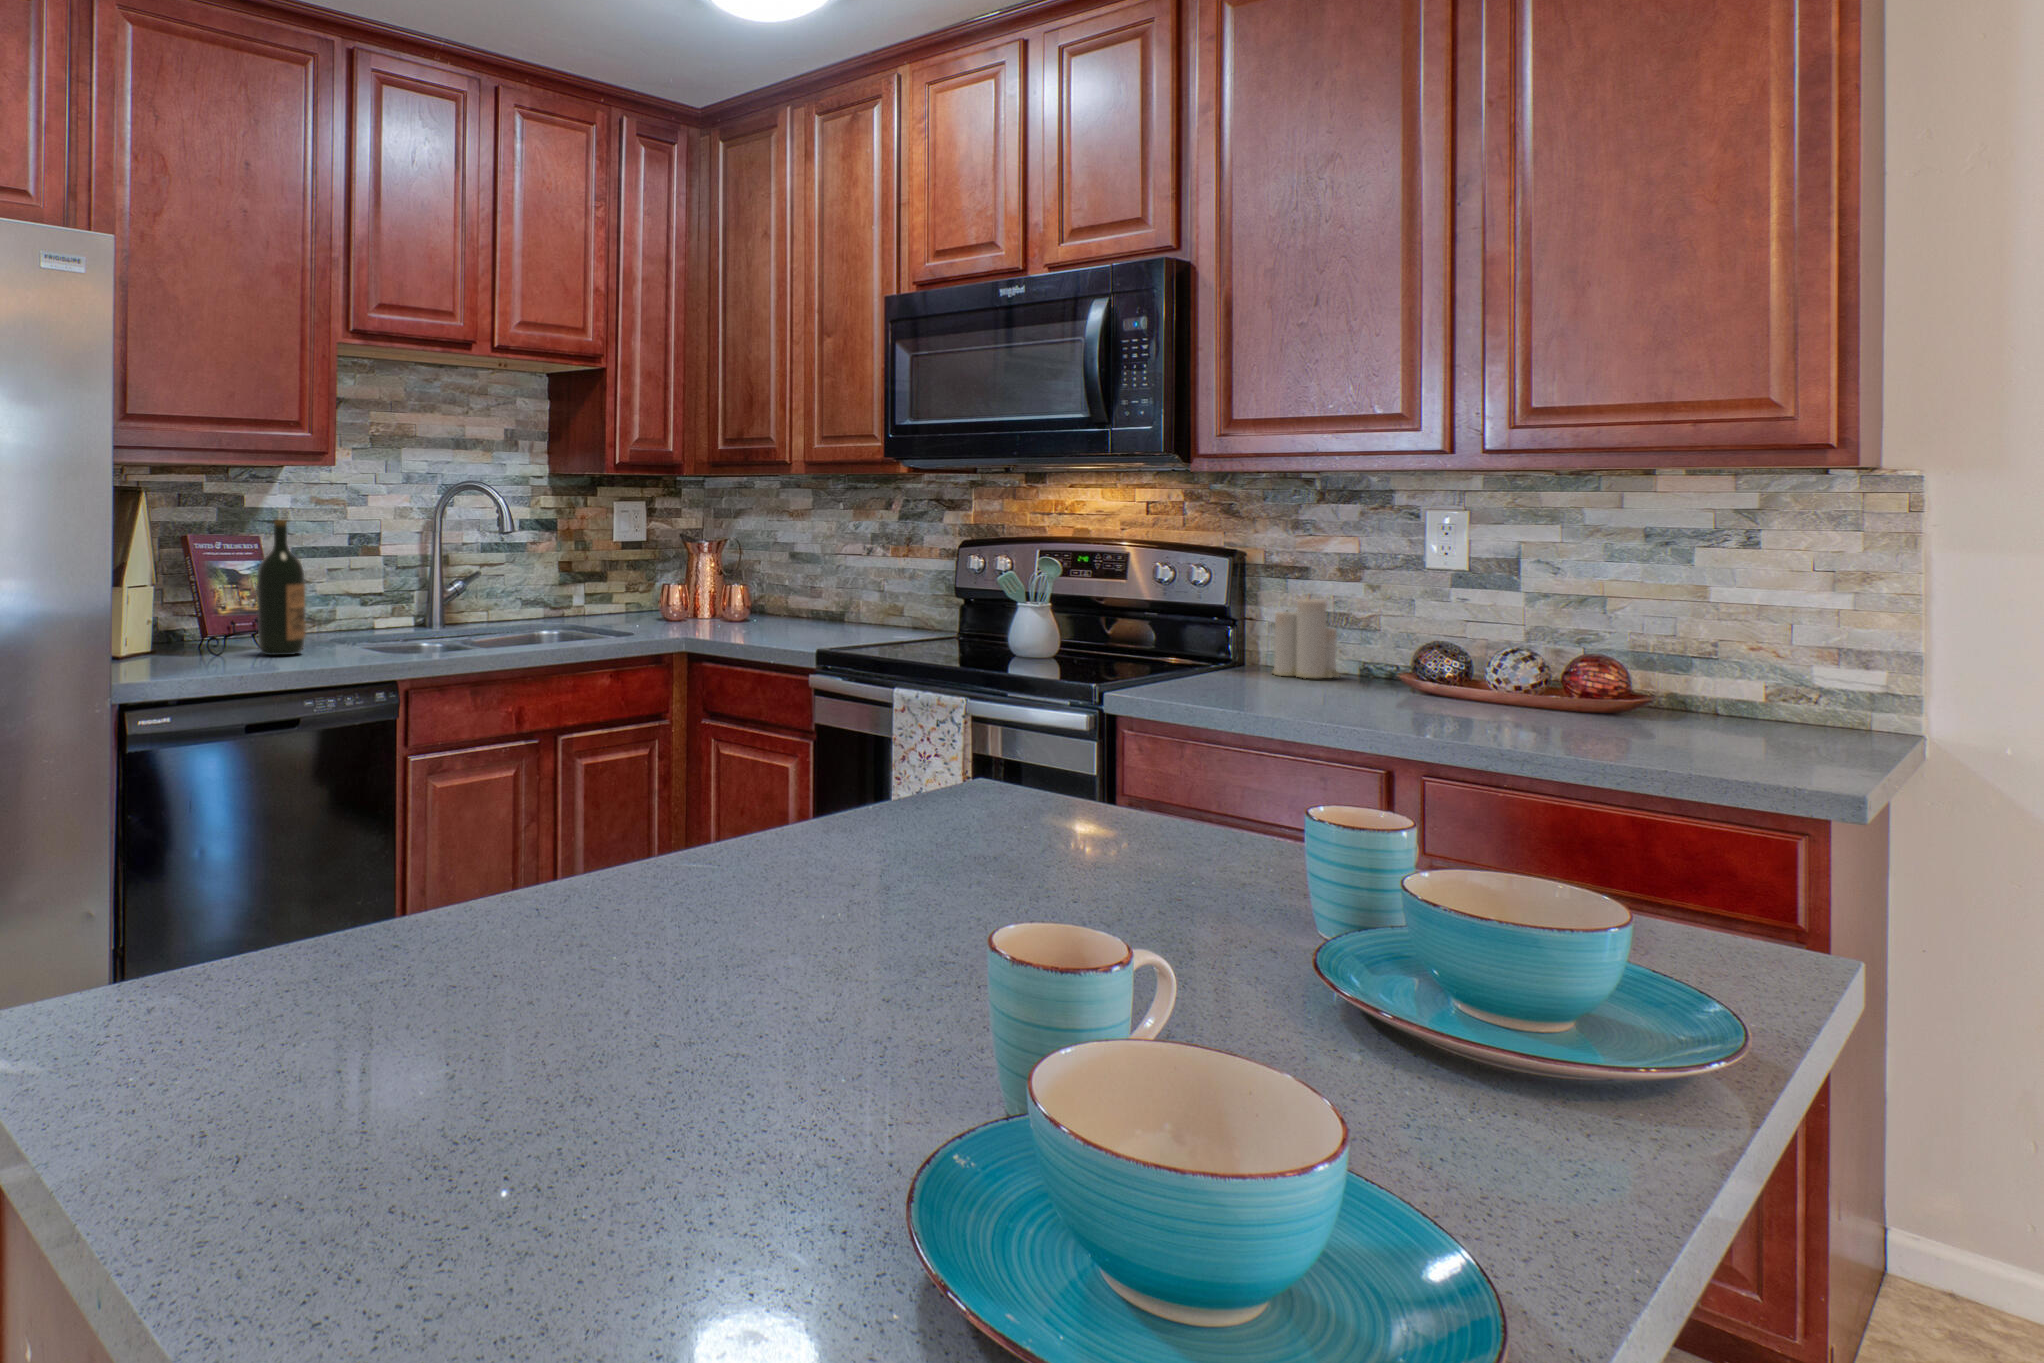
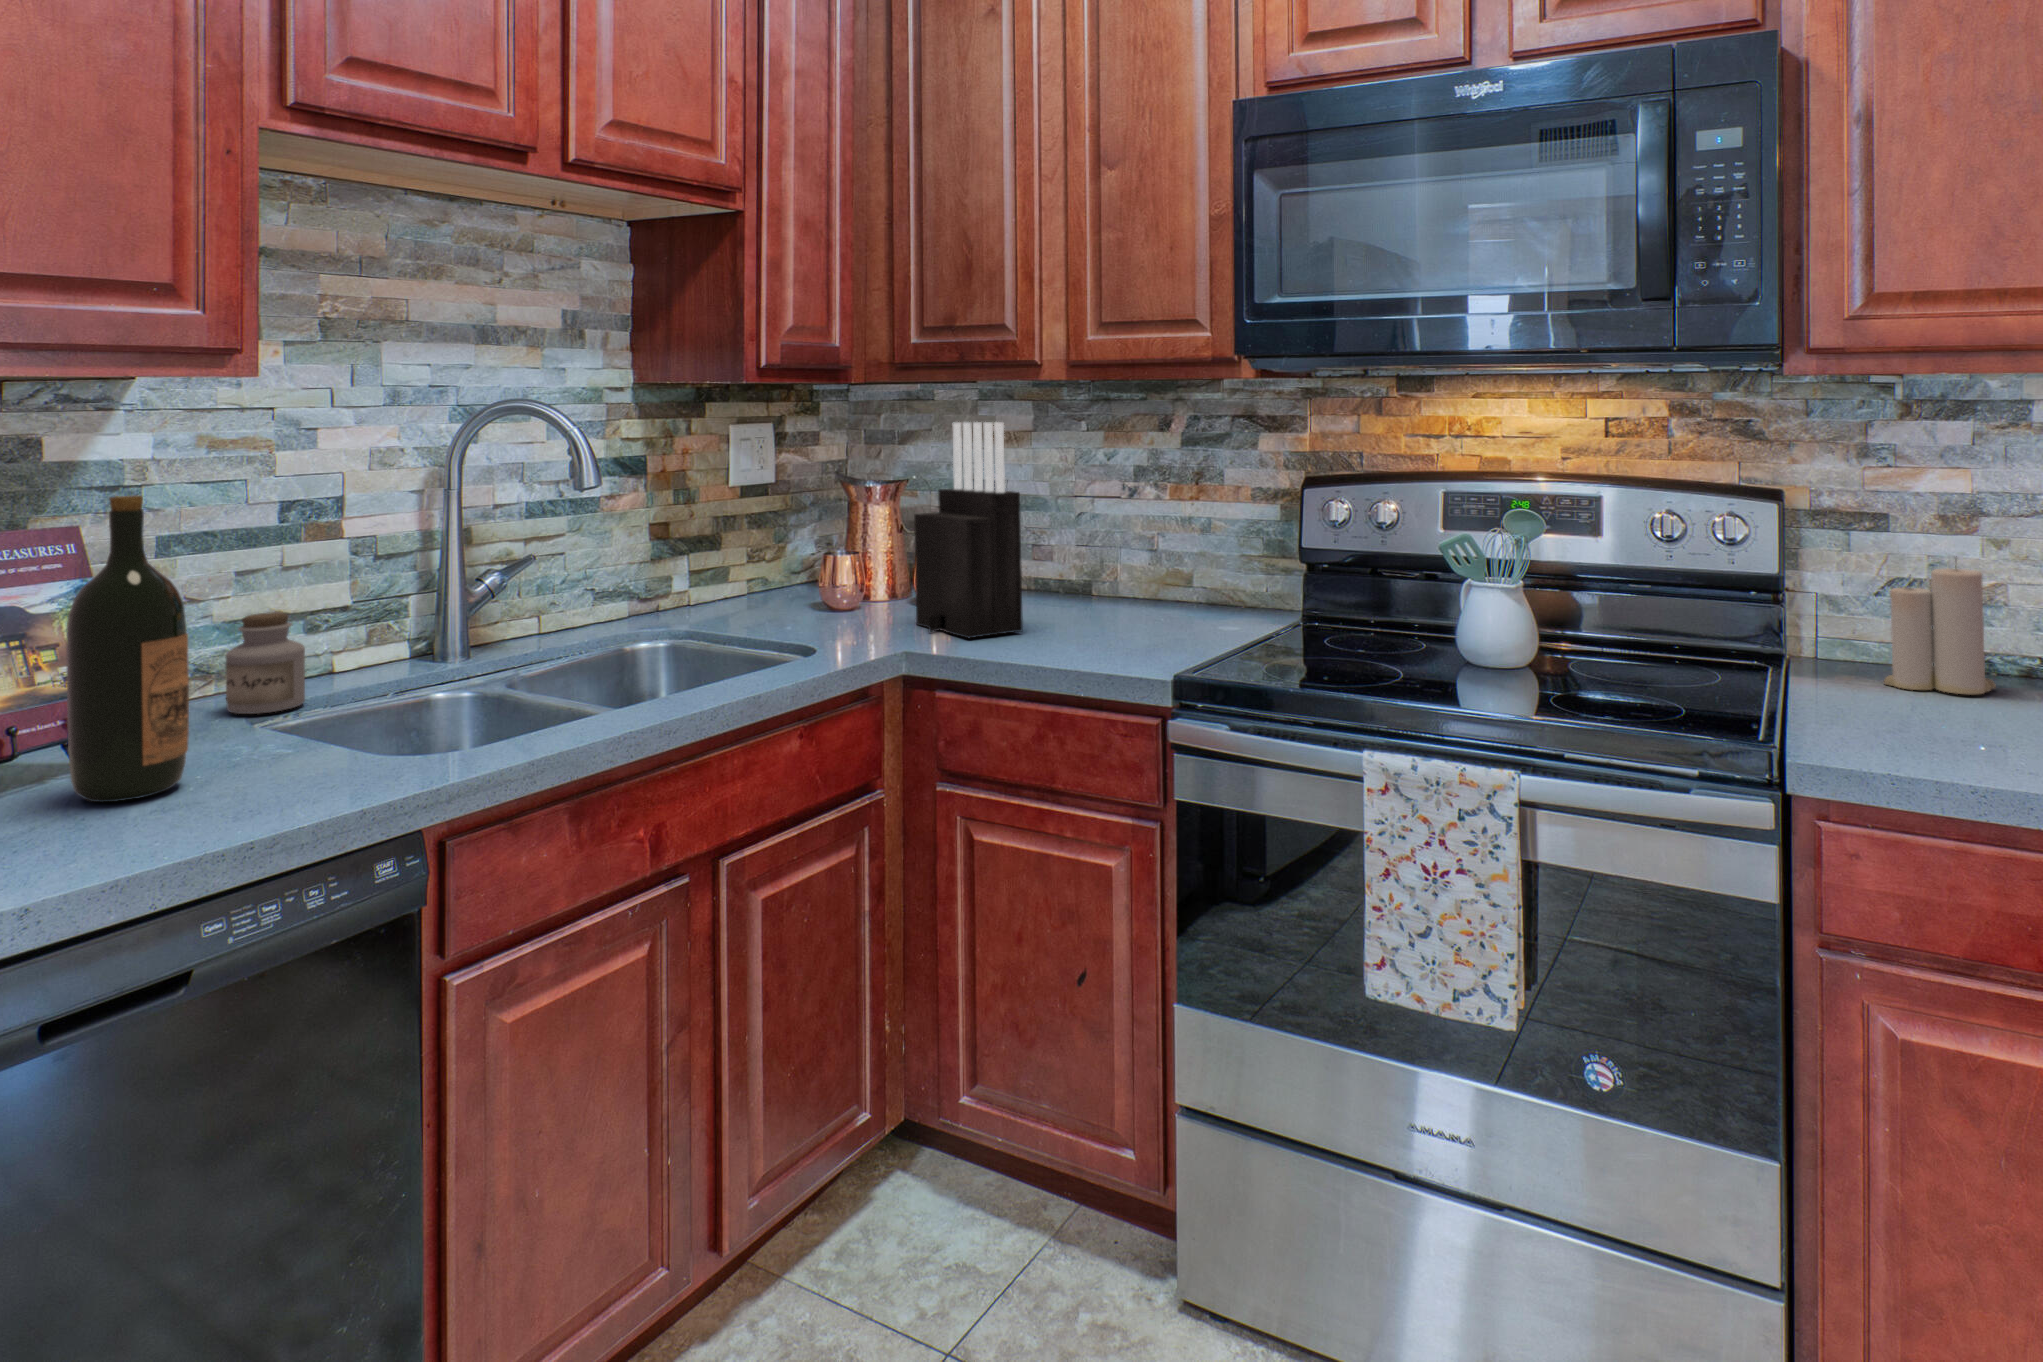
knife block: none [710,500,768,633] -> present [914,422,1023,638]
jar: none [322,589,359,638] -> present [225,612,305,714]

